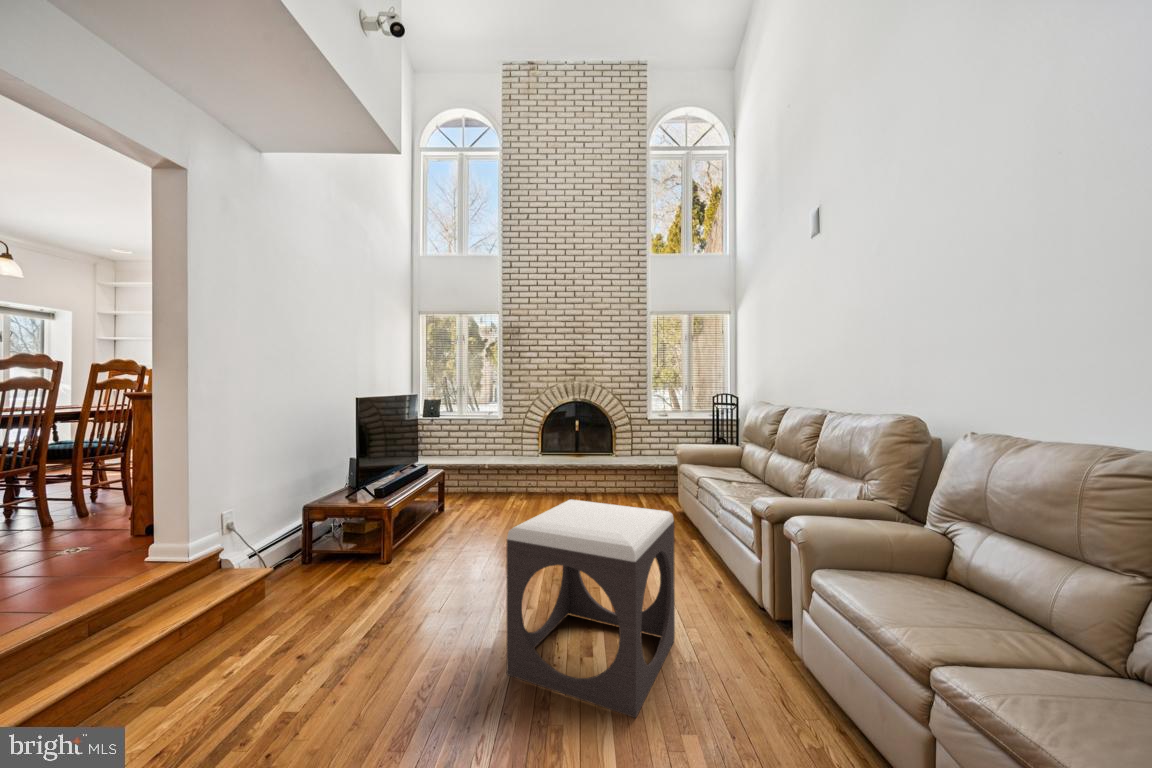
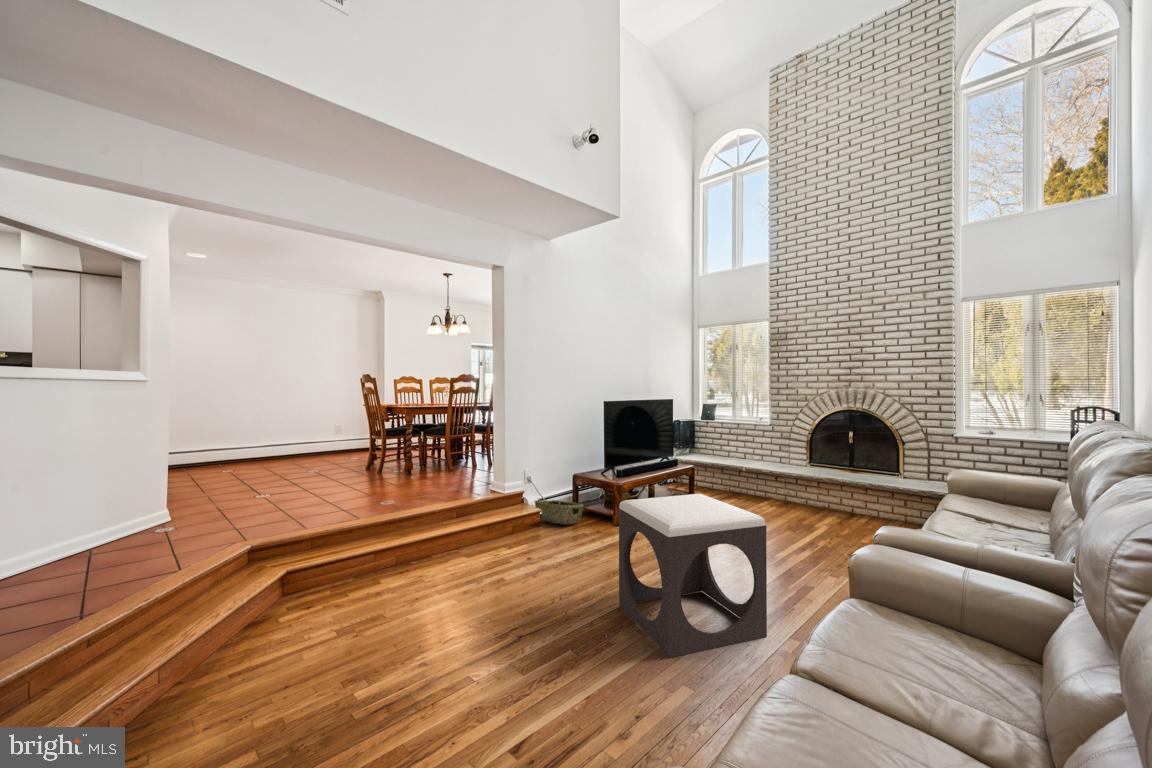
woven basket: none [243,545,334,586] -> present [535,500,584,524]

